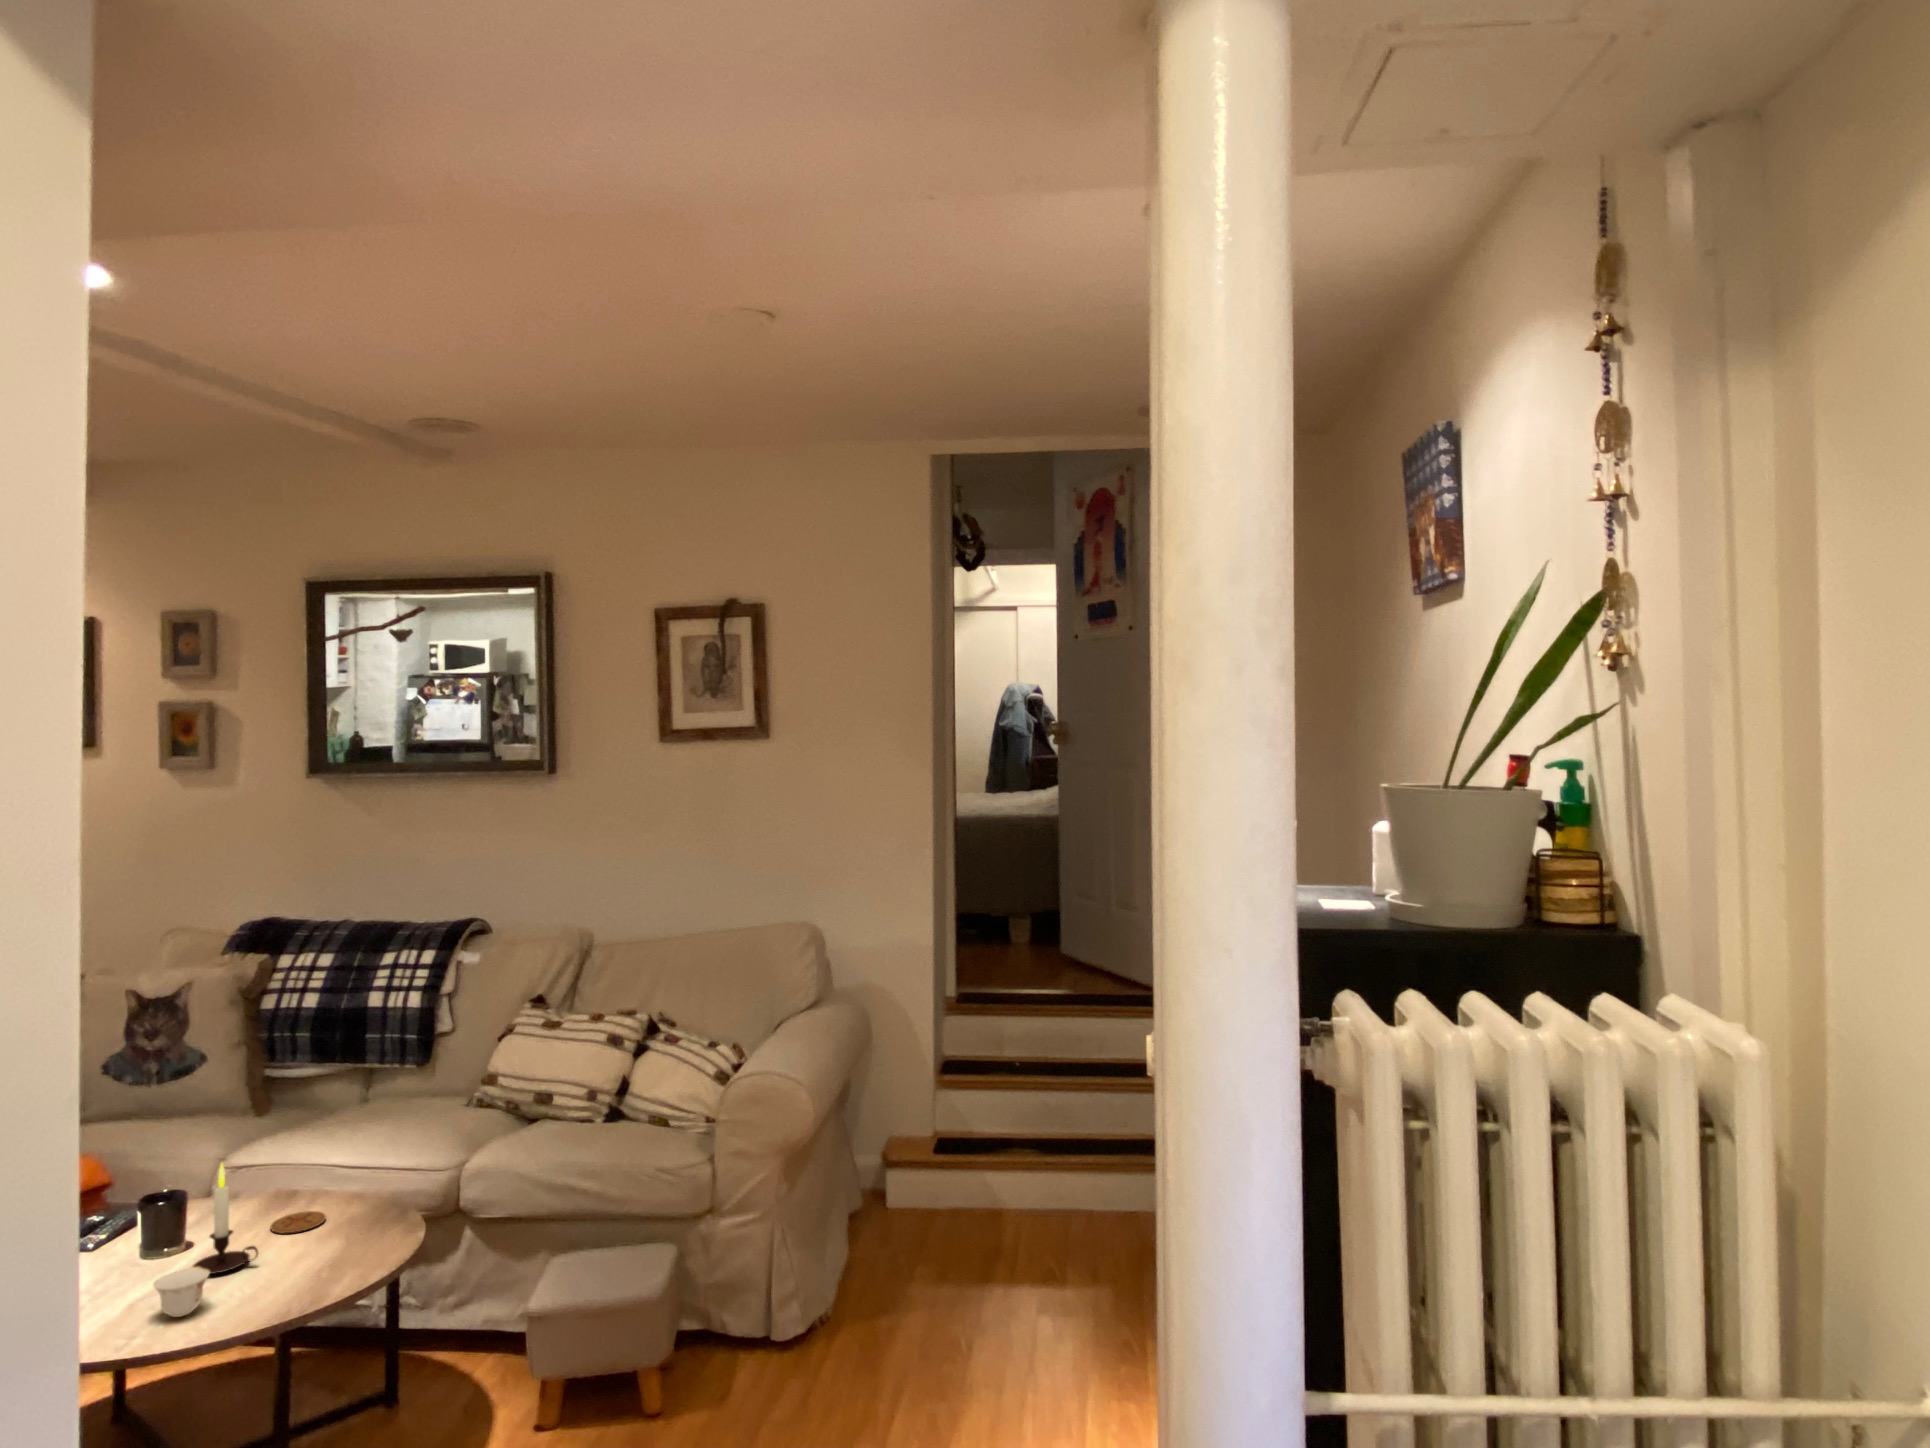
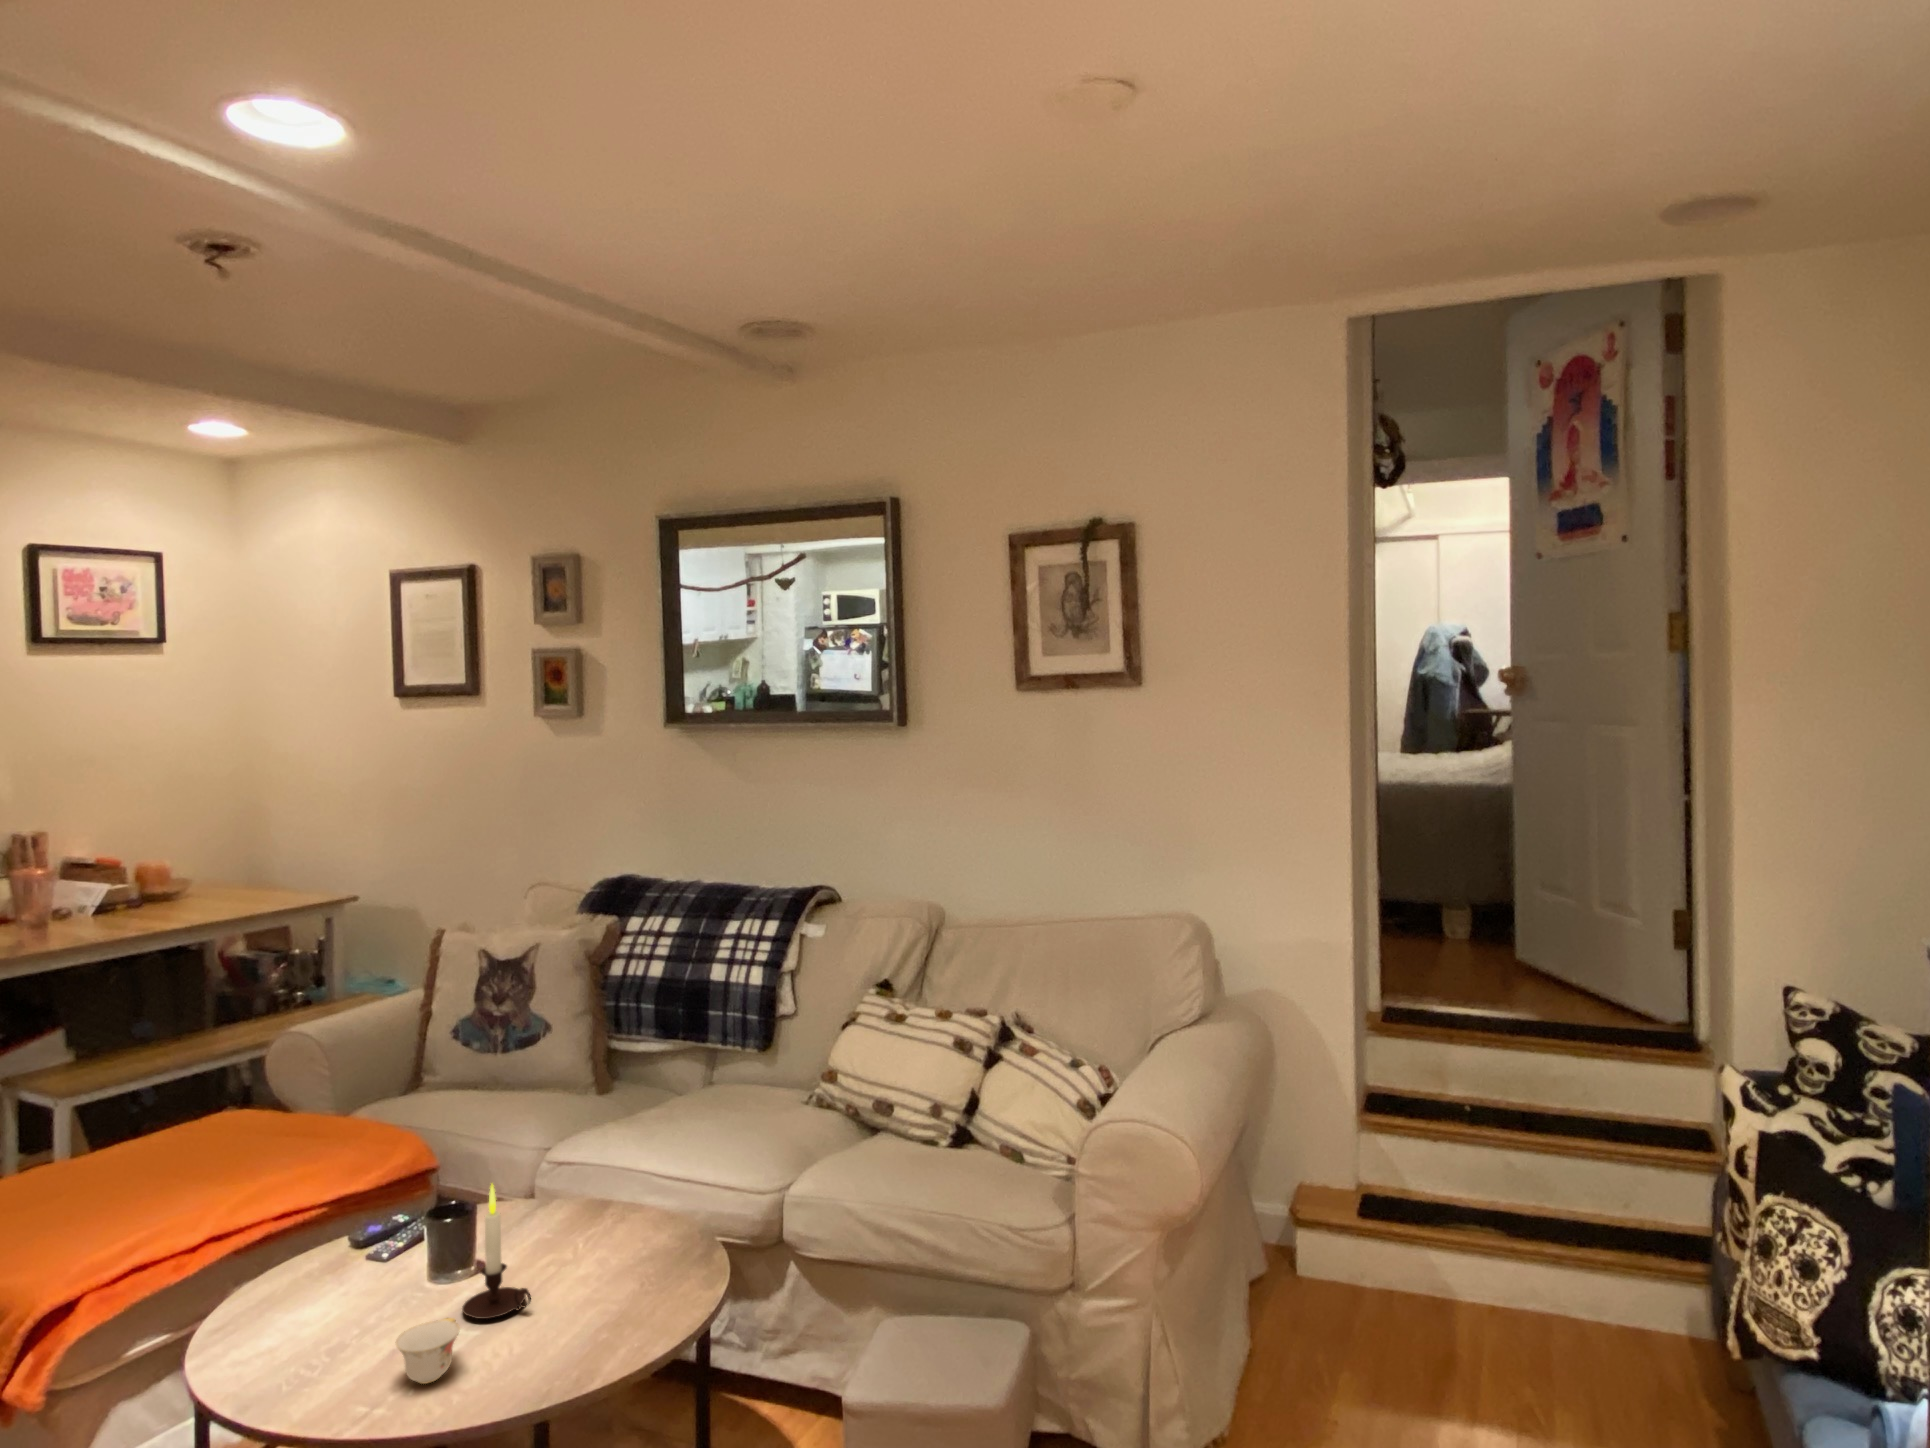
coaster: present [270,1211,326,1234] -> none [561,1237,622,1267]

